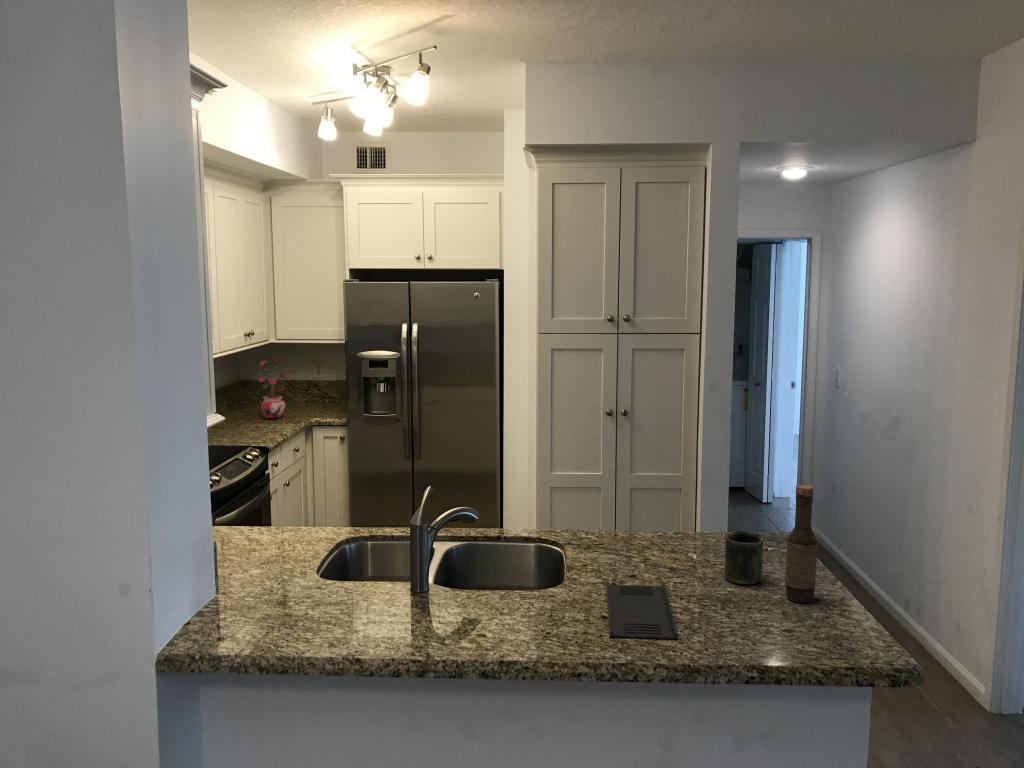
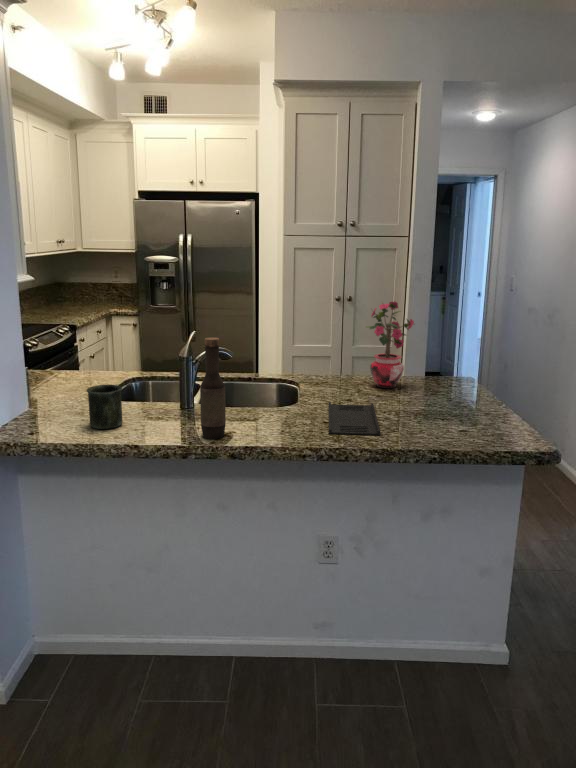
potted plant: present [260,360,288,419] -> present [368,301,414,388]
bottle: present [785,484,818,603] -> present [200,337,226,439]
mug: present [724,531,765,584] -> present [87,385,122,429]

